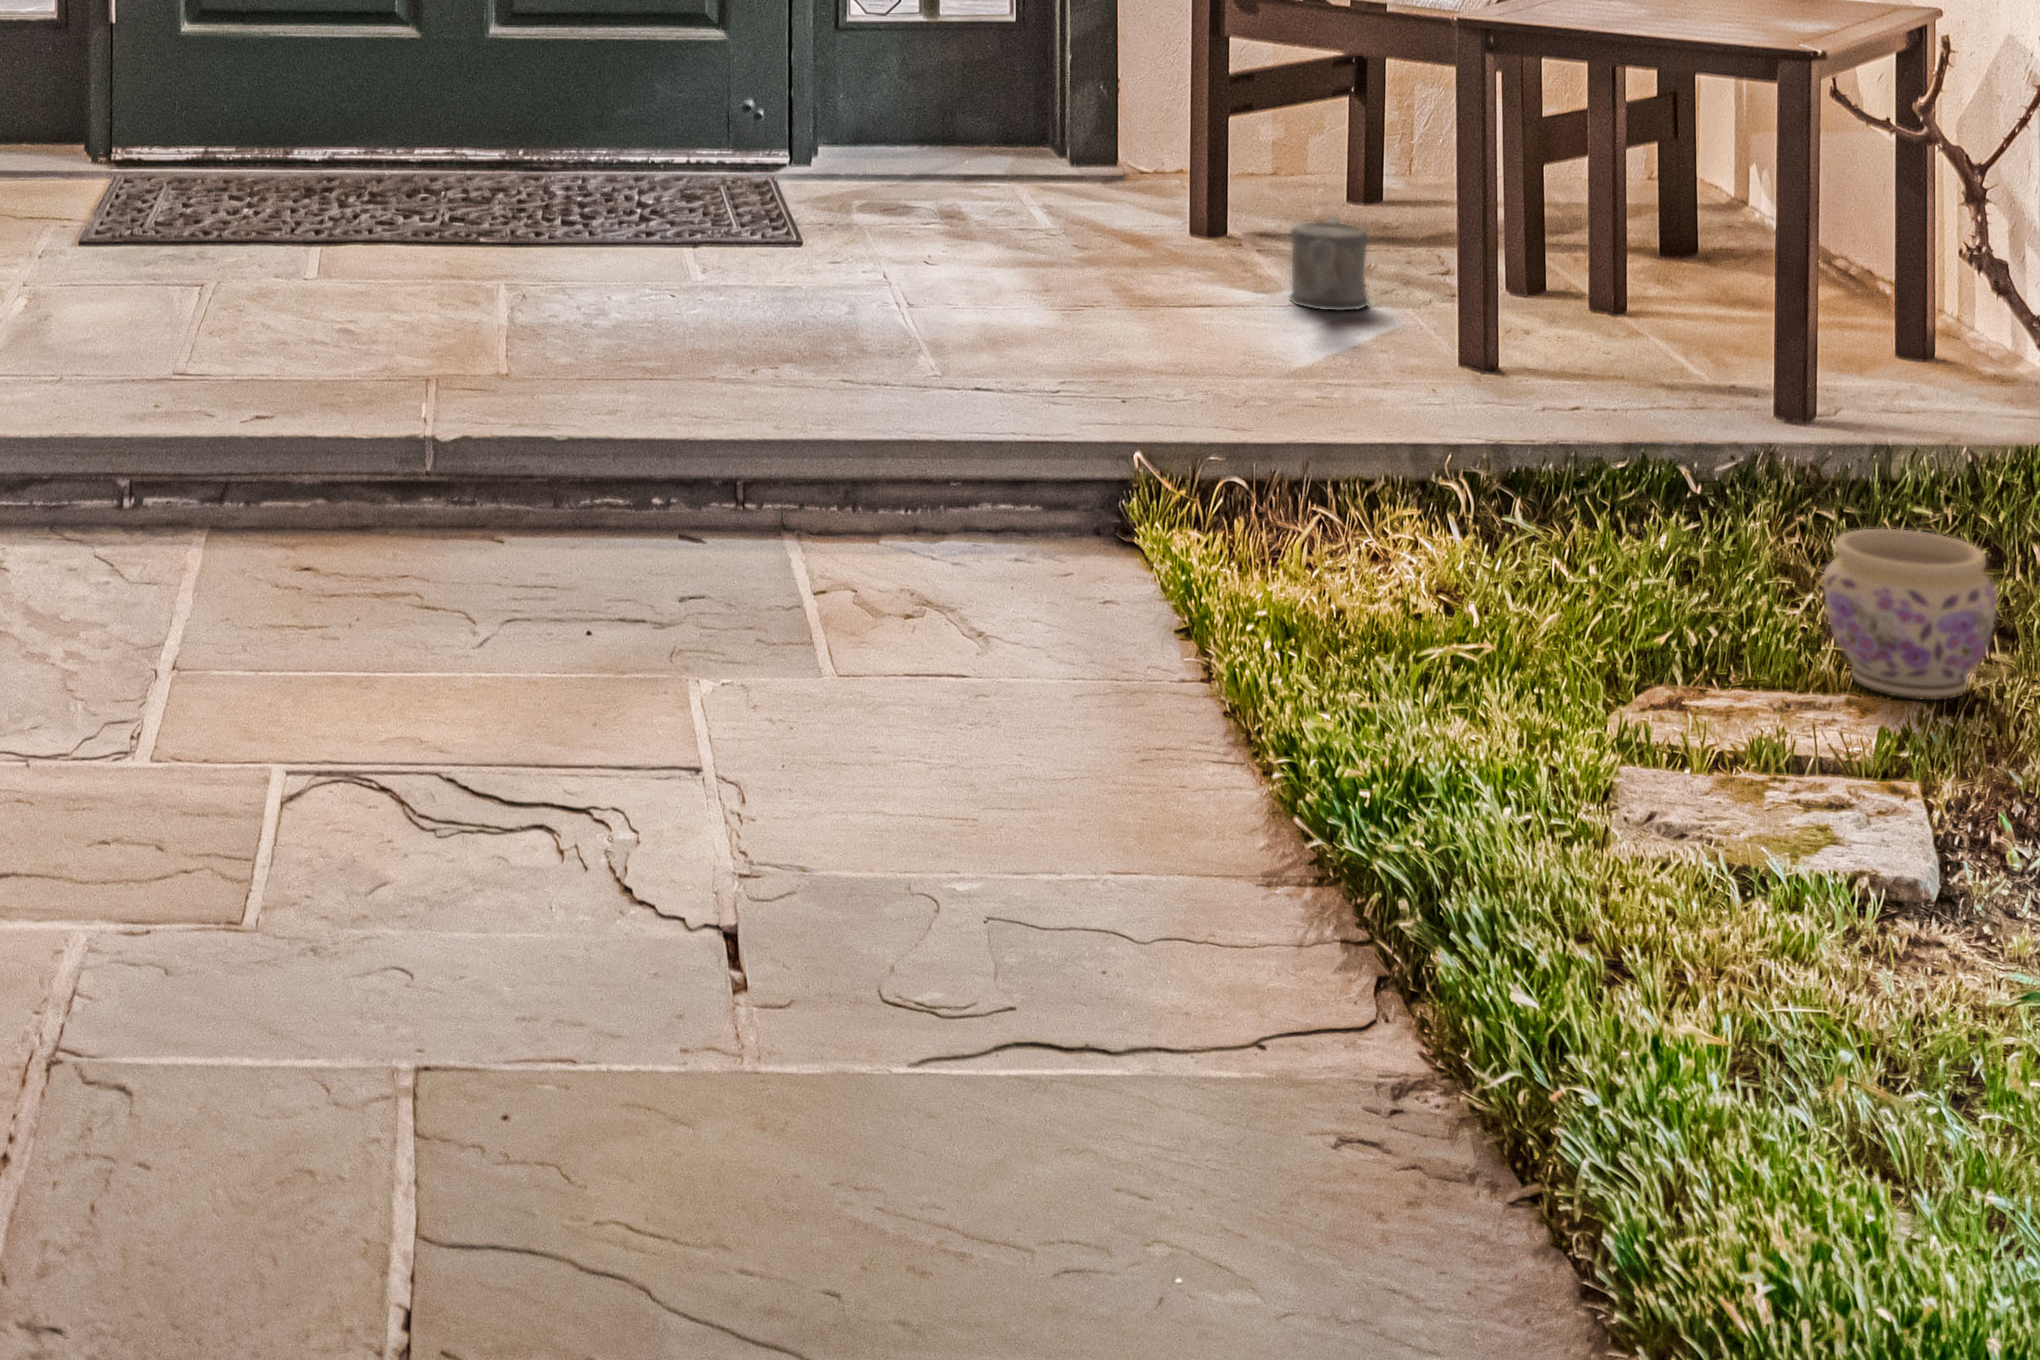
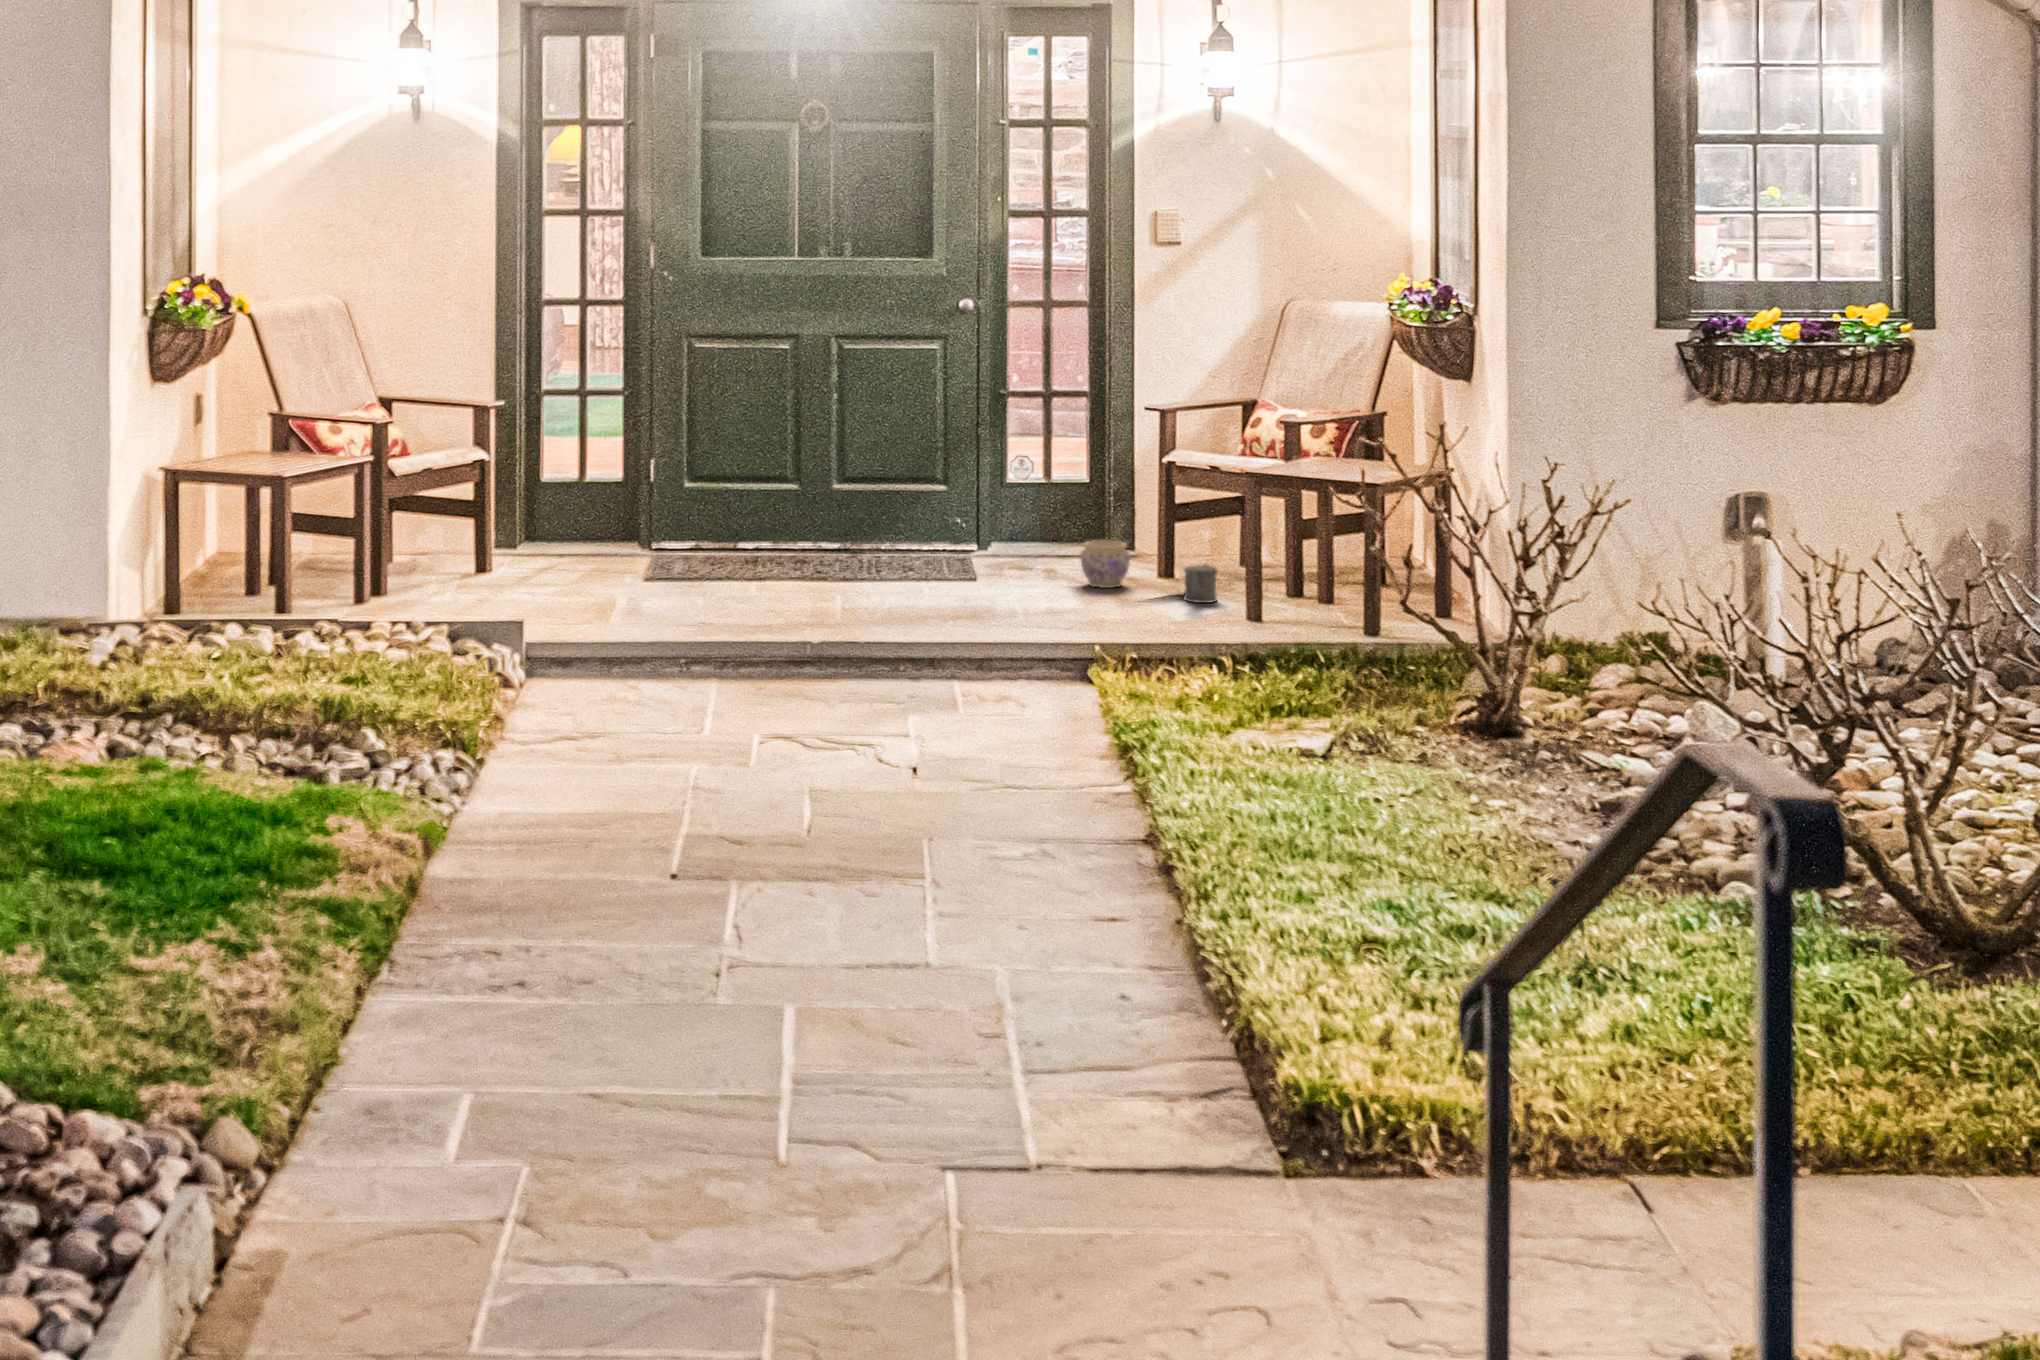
planter: present [1823,529,1997,700] -> present [1080,540,1130,588]

